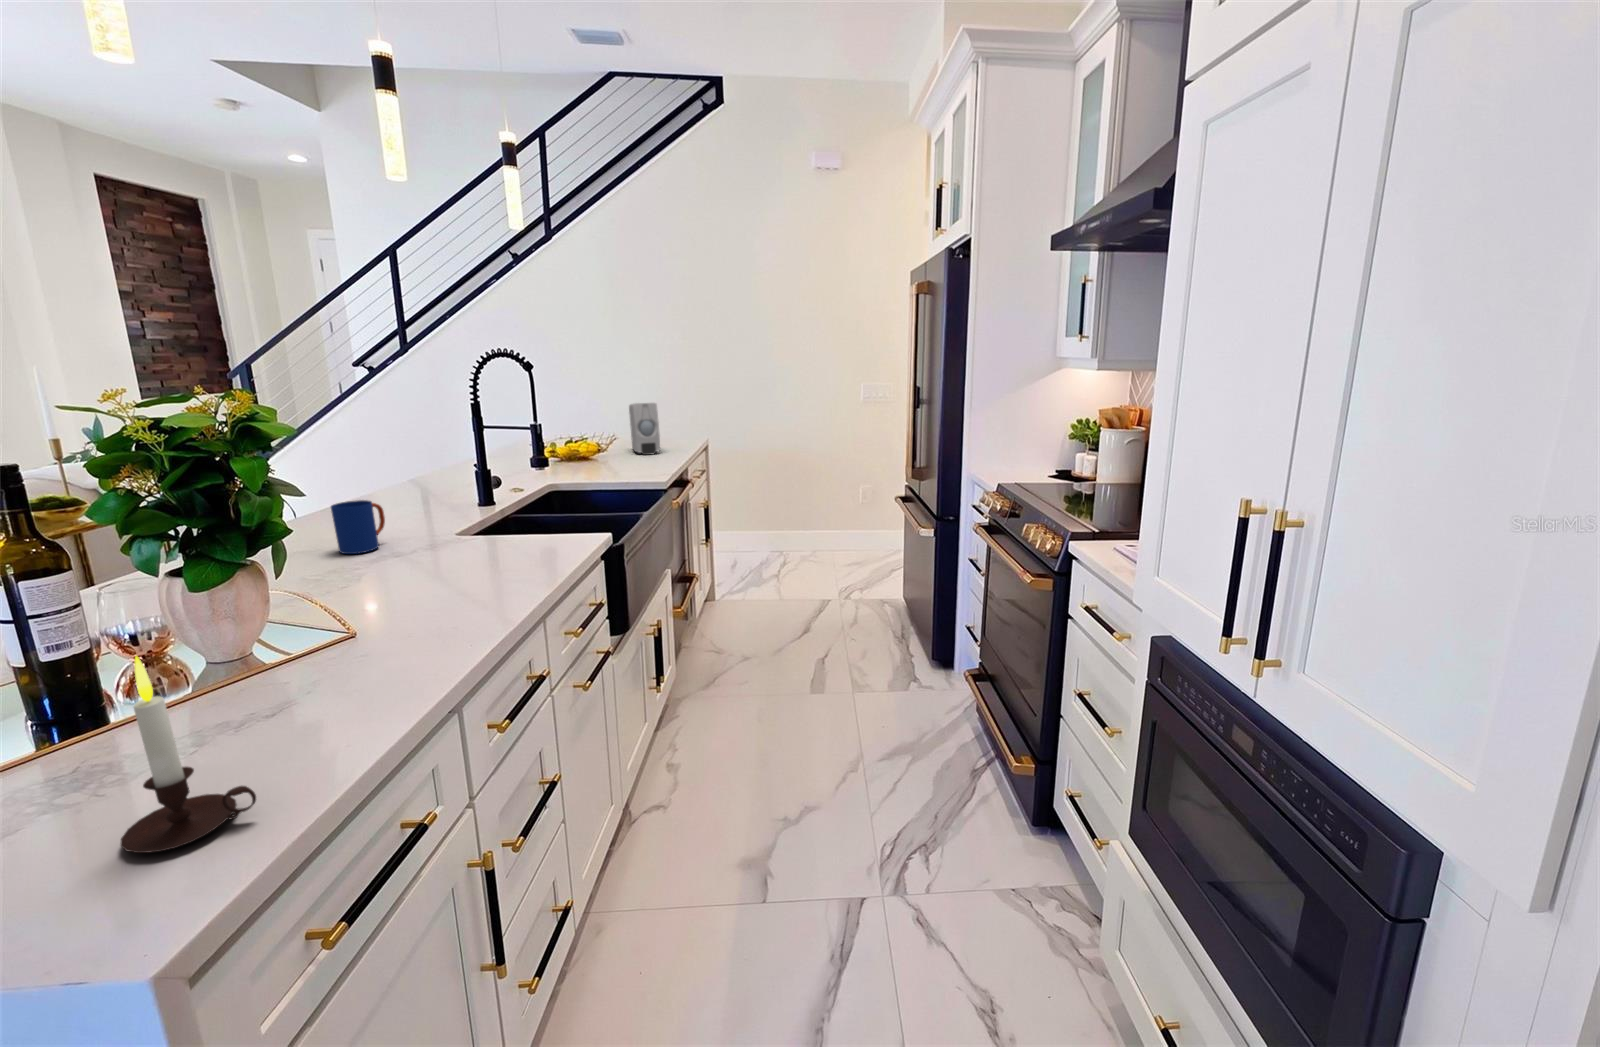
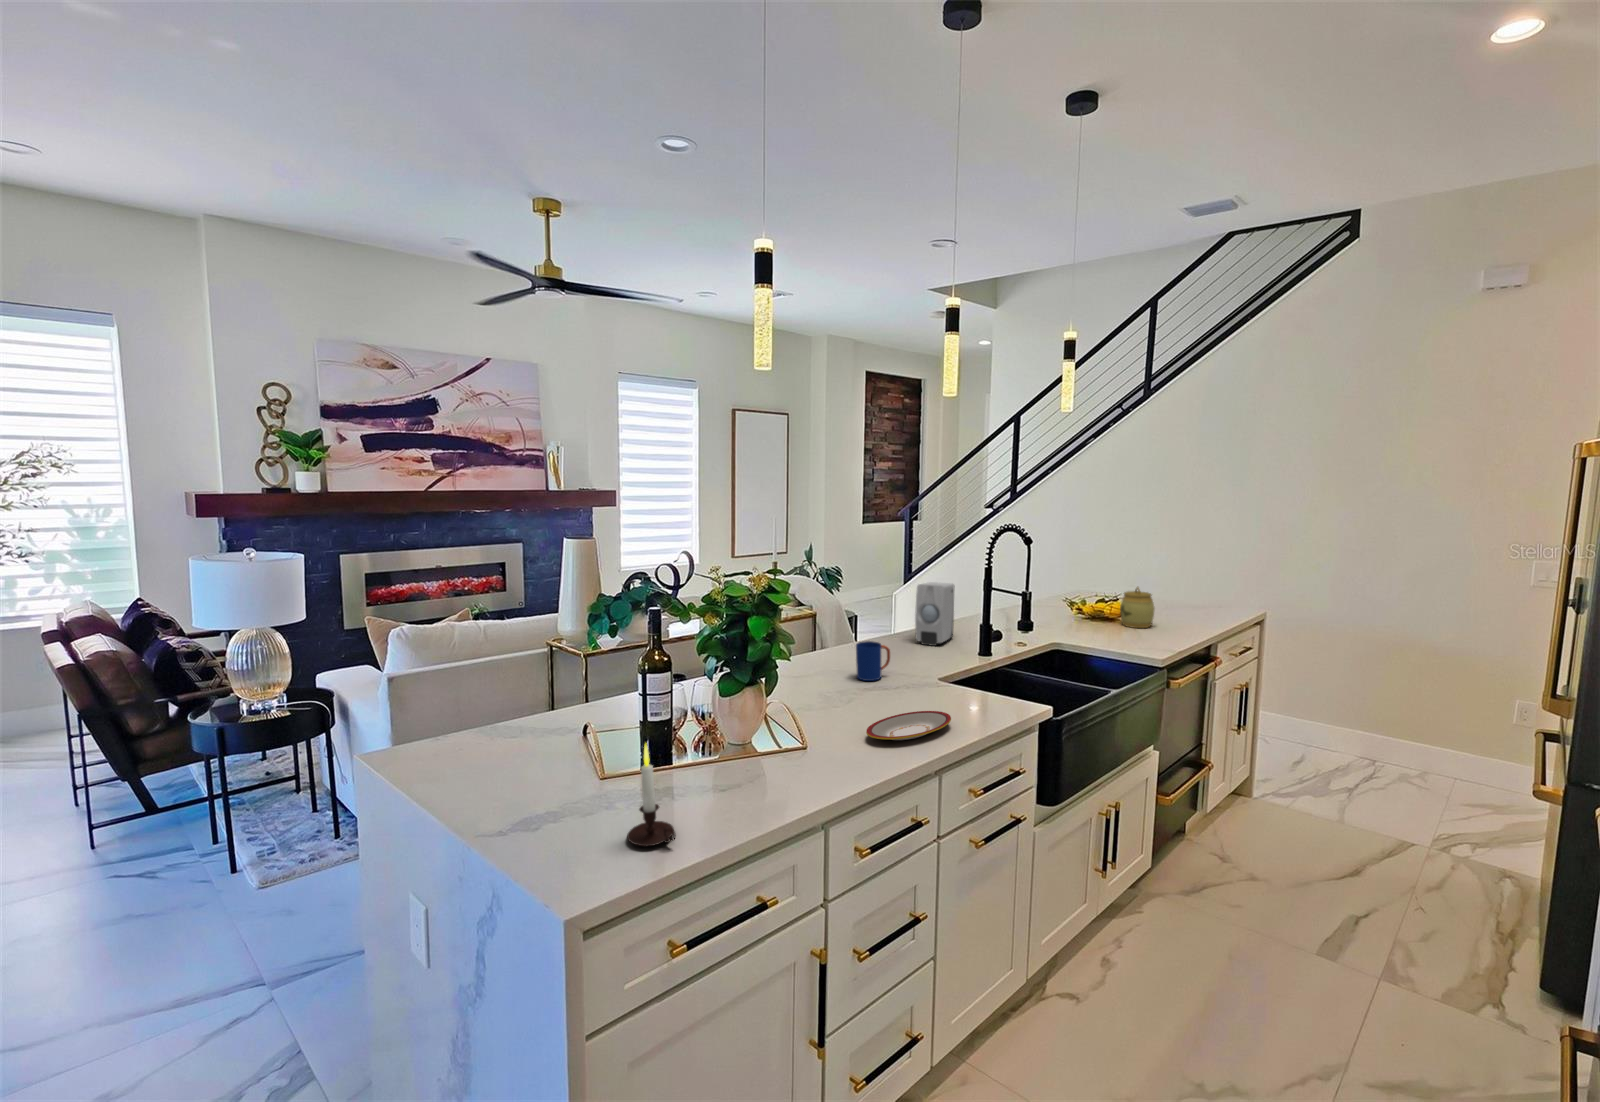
soap dispenser: present [629,403,660,455] -> present [915,582,954,646]
jar: none [590,422,621,464] -> present [1120,587,1154,628]
plate: none [431,554,527,597] -> present [866,711,951,740]

